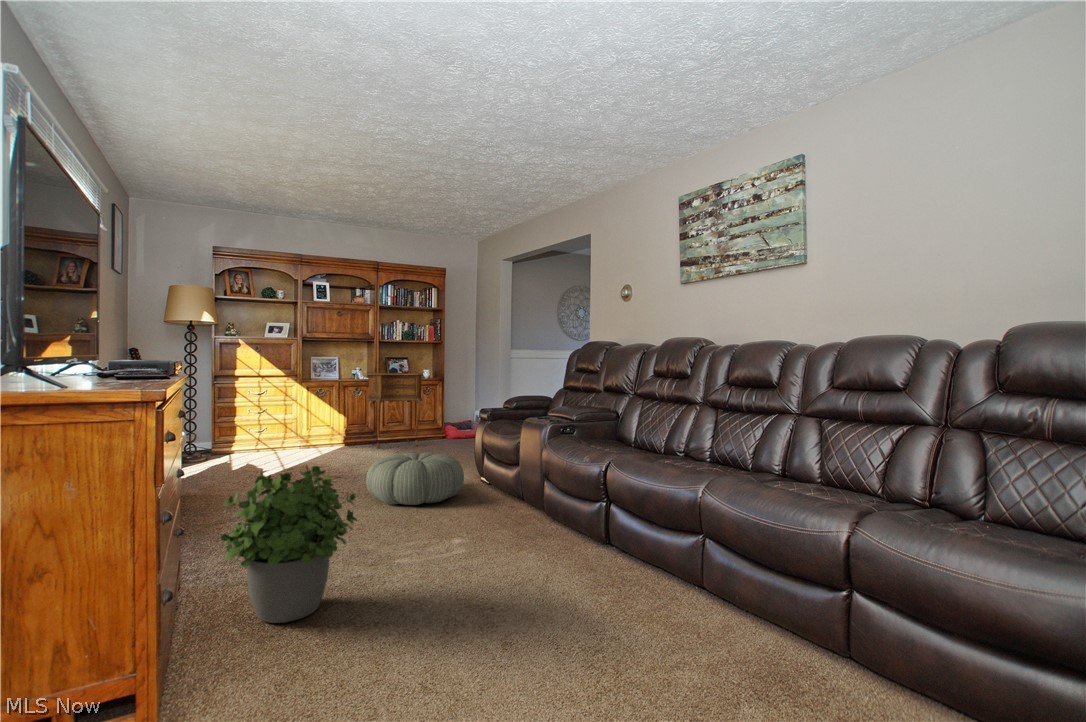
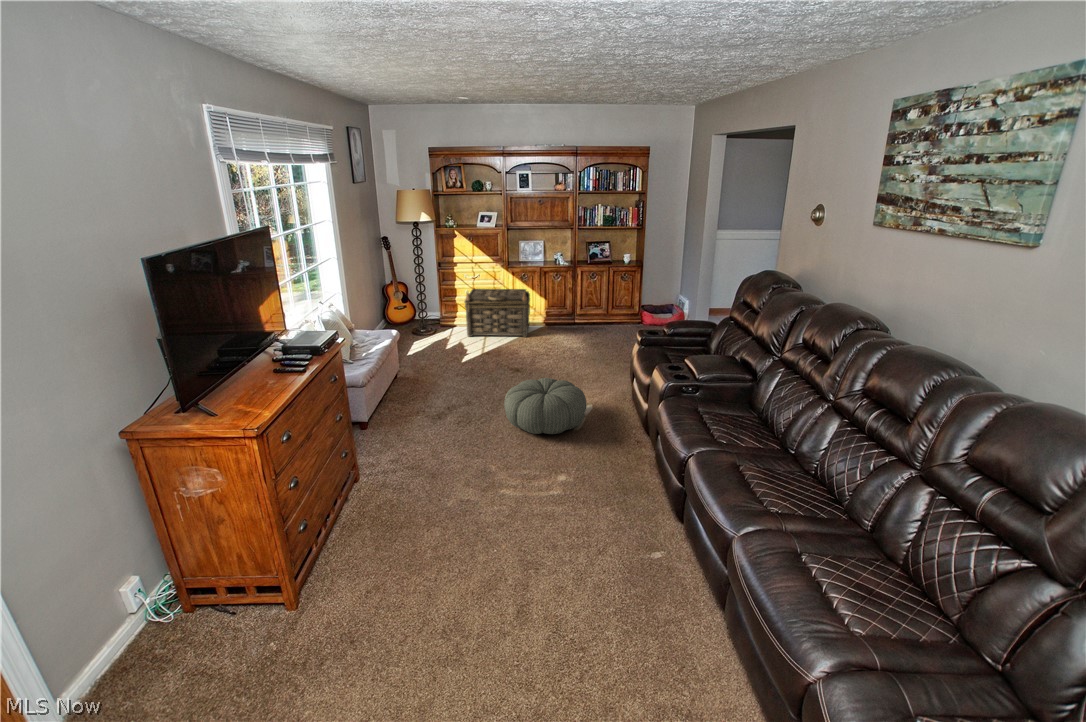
side table: present [367,373,423,449] -> none [559,262,612,335]
basket: none [253,400,337,458] -> present [464,289,530,337]
potted plant: present [221,466,357,623] -> none [324,448,420,555]

